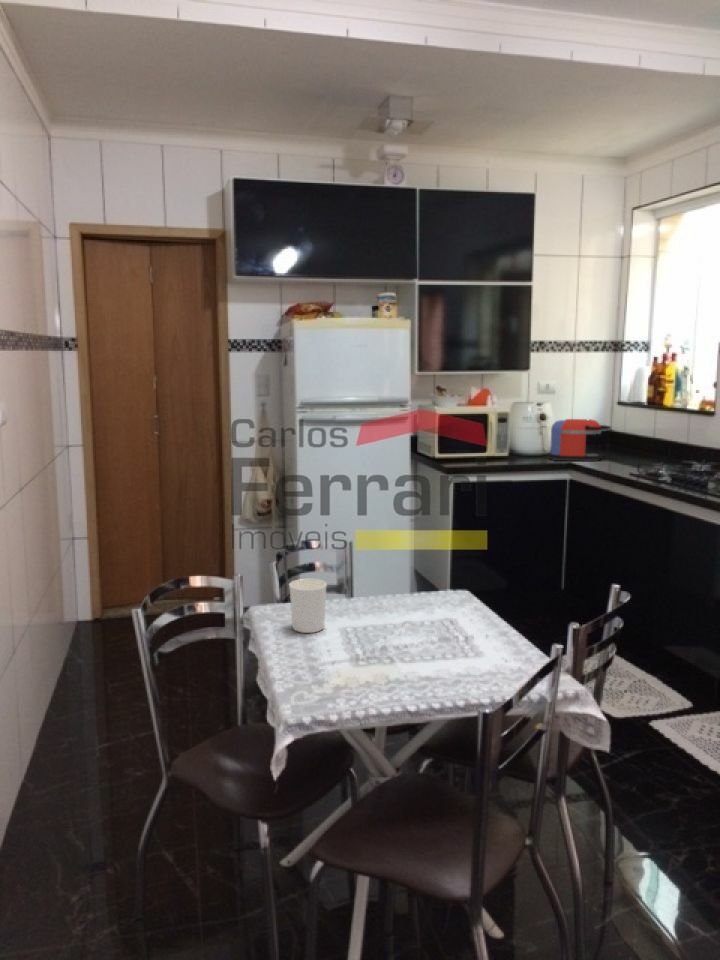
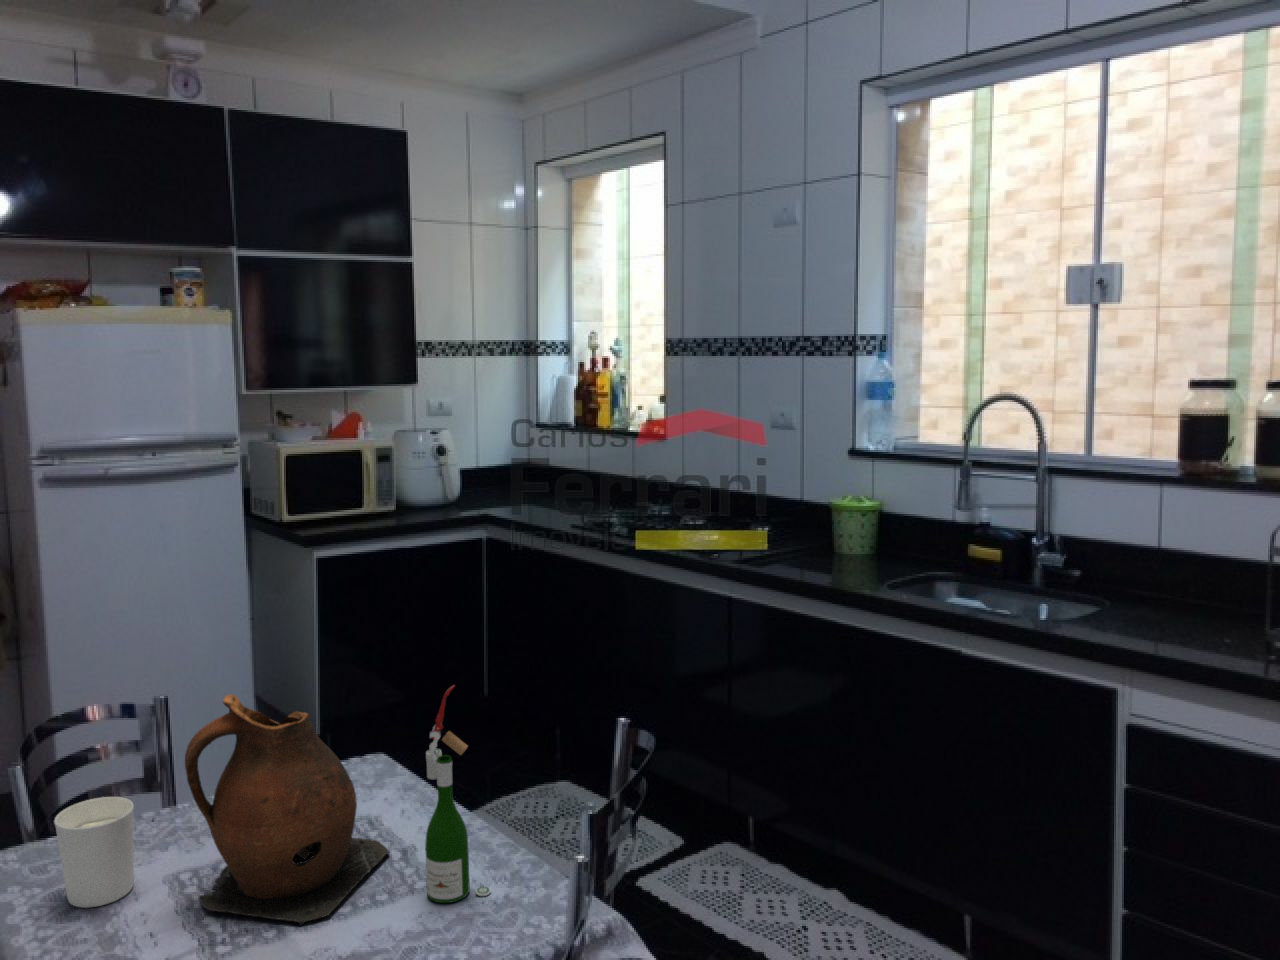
coffee maker: present [549,419,610,461] -> none [455,451,536,511]
ceramic pitcher: none [352,529,459,660] -> present [185,694,389,926]
wine bottle: none [475,537,512,667] -> present [425,685,491,903]

